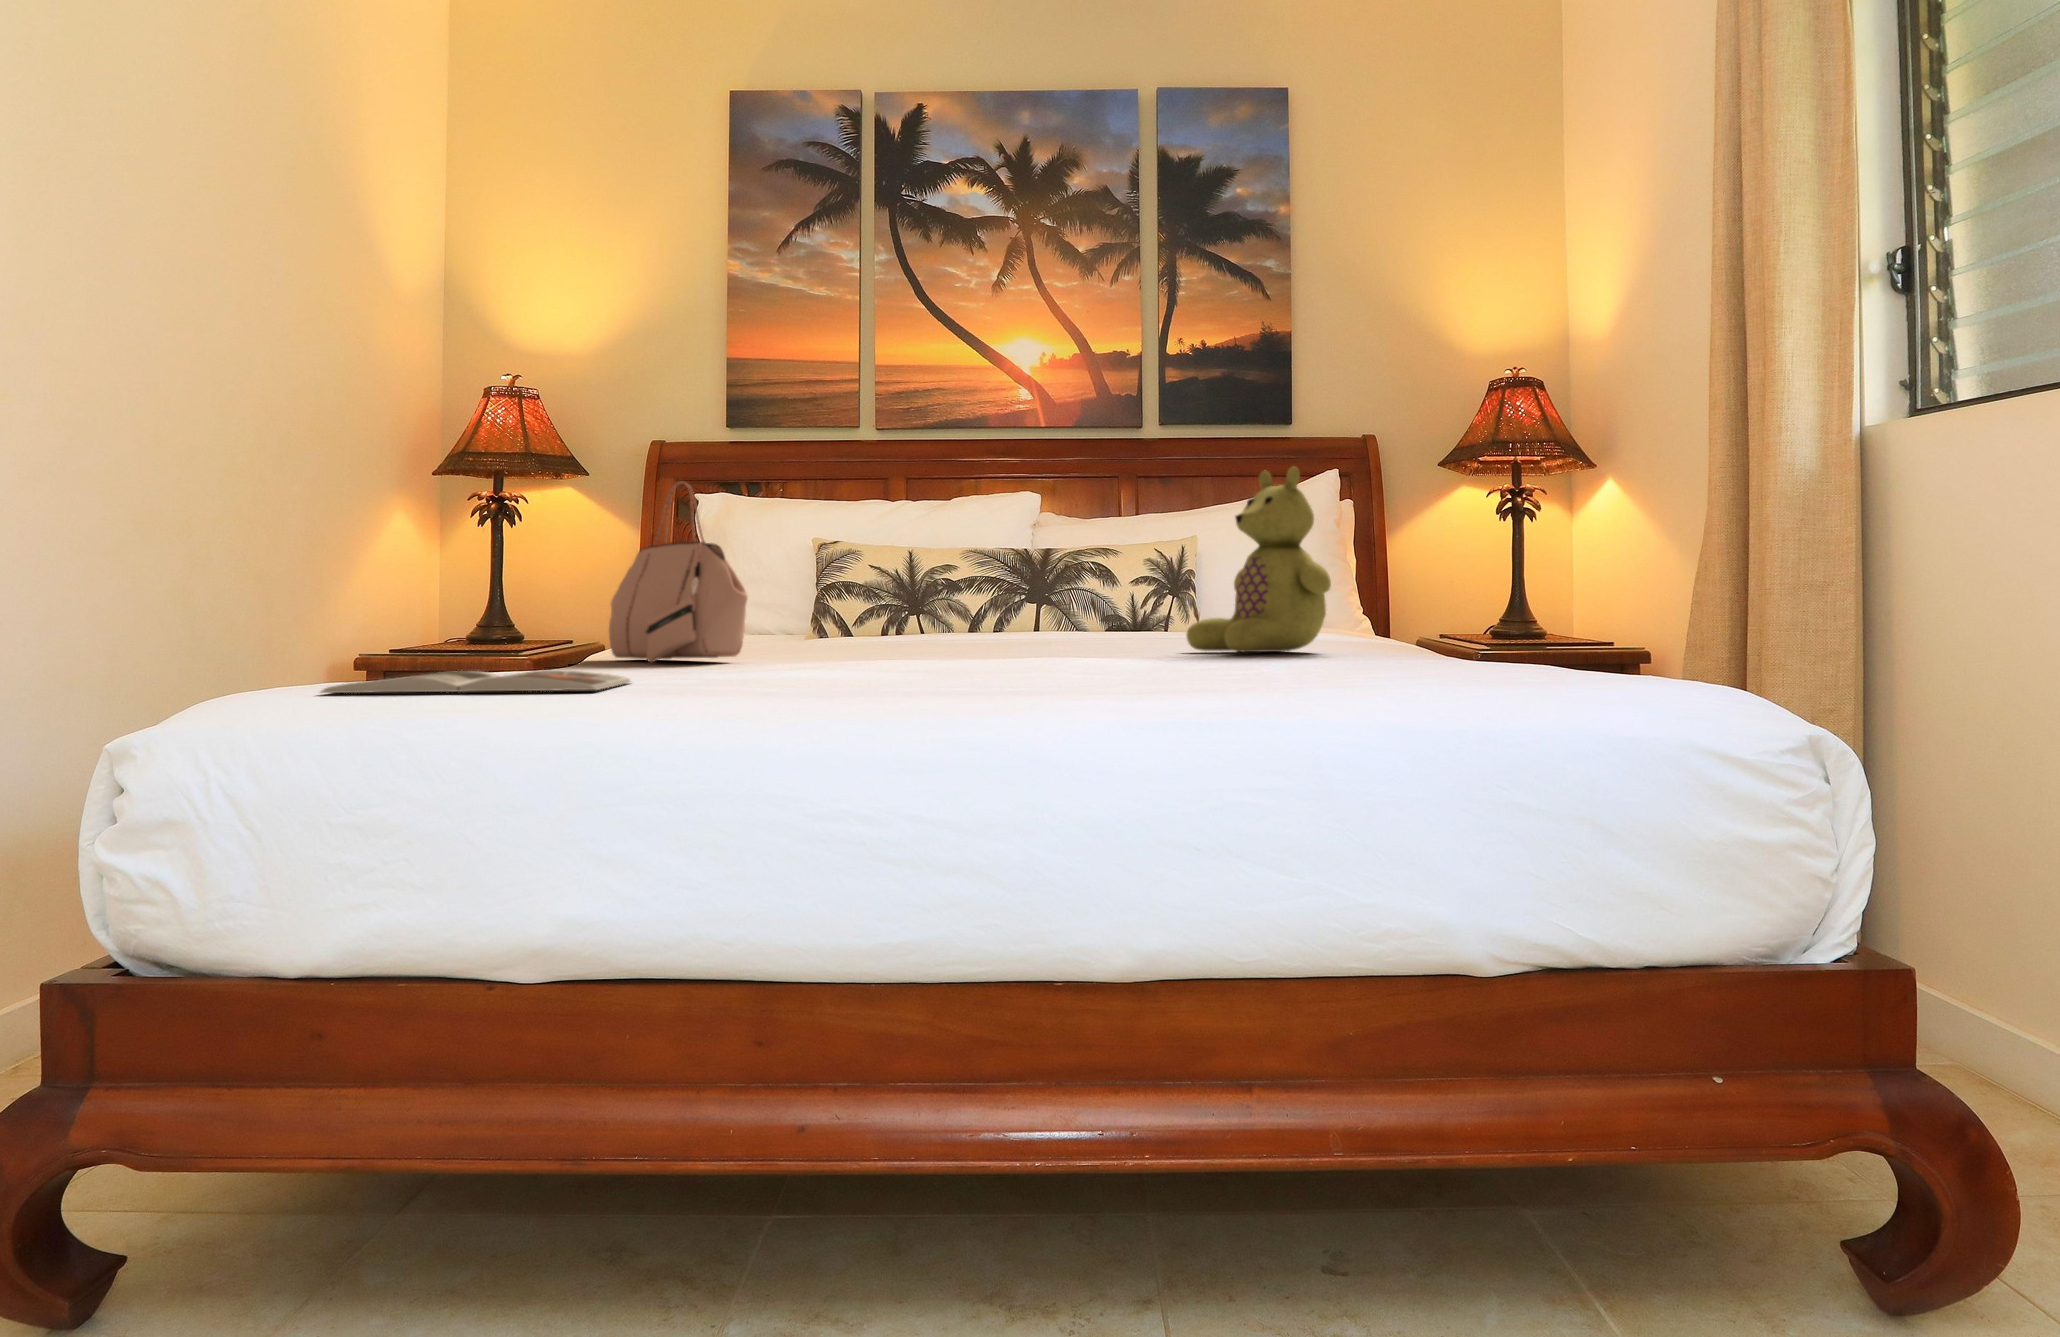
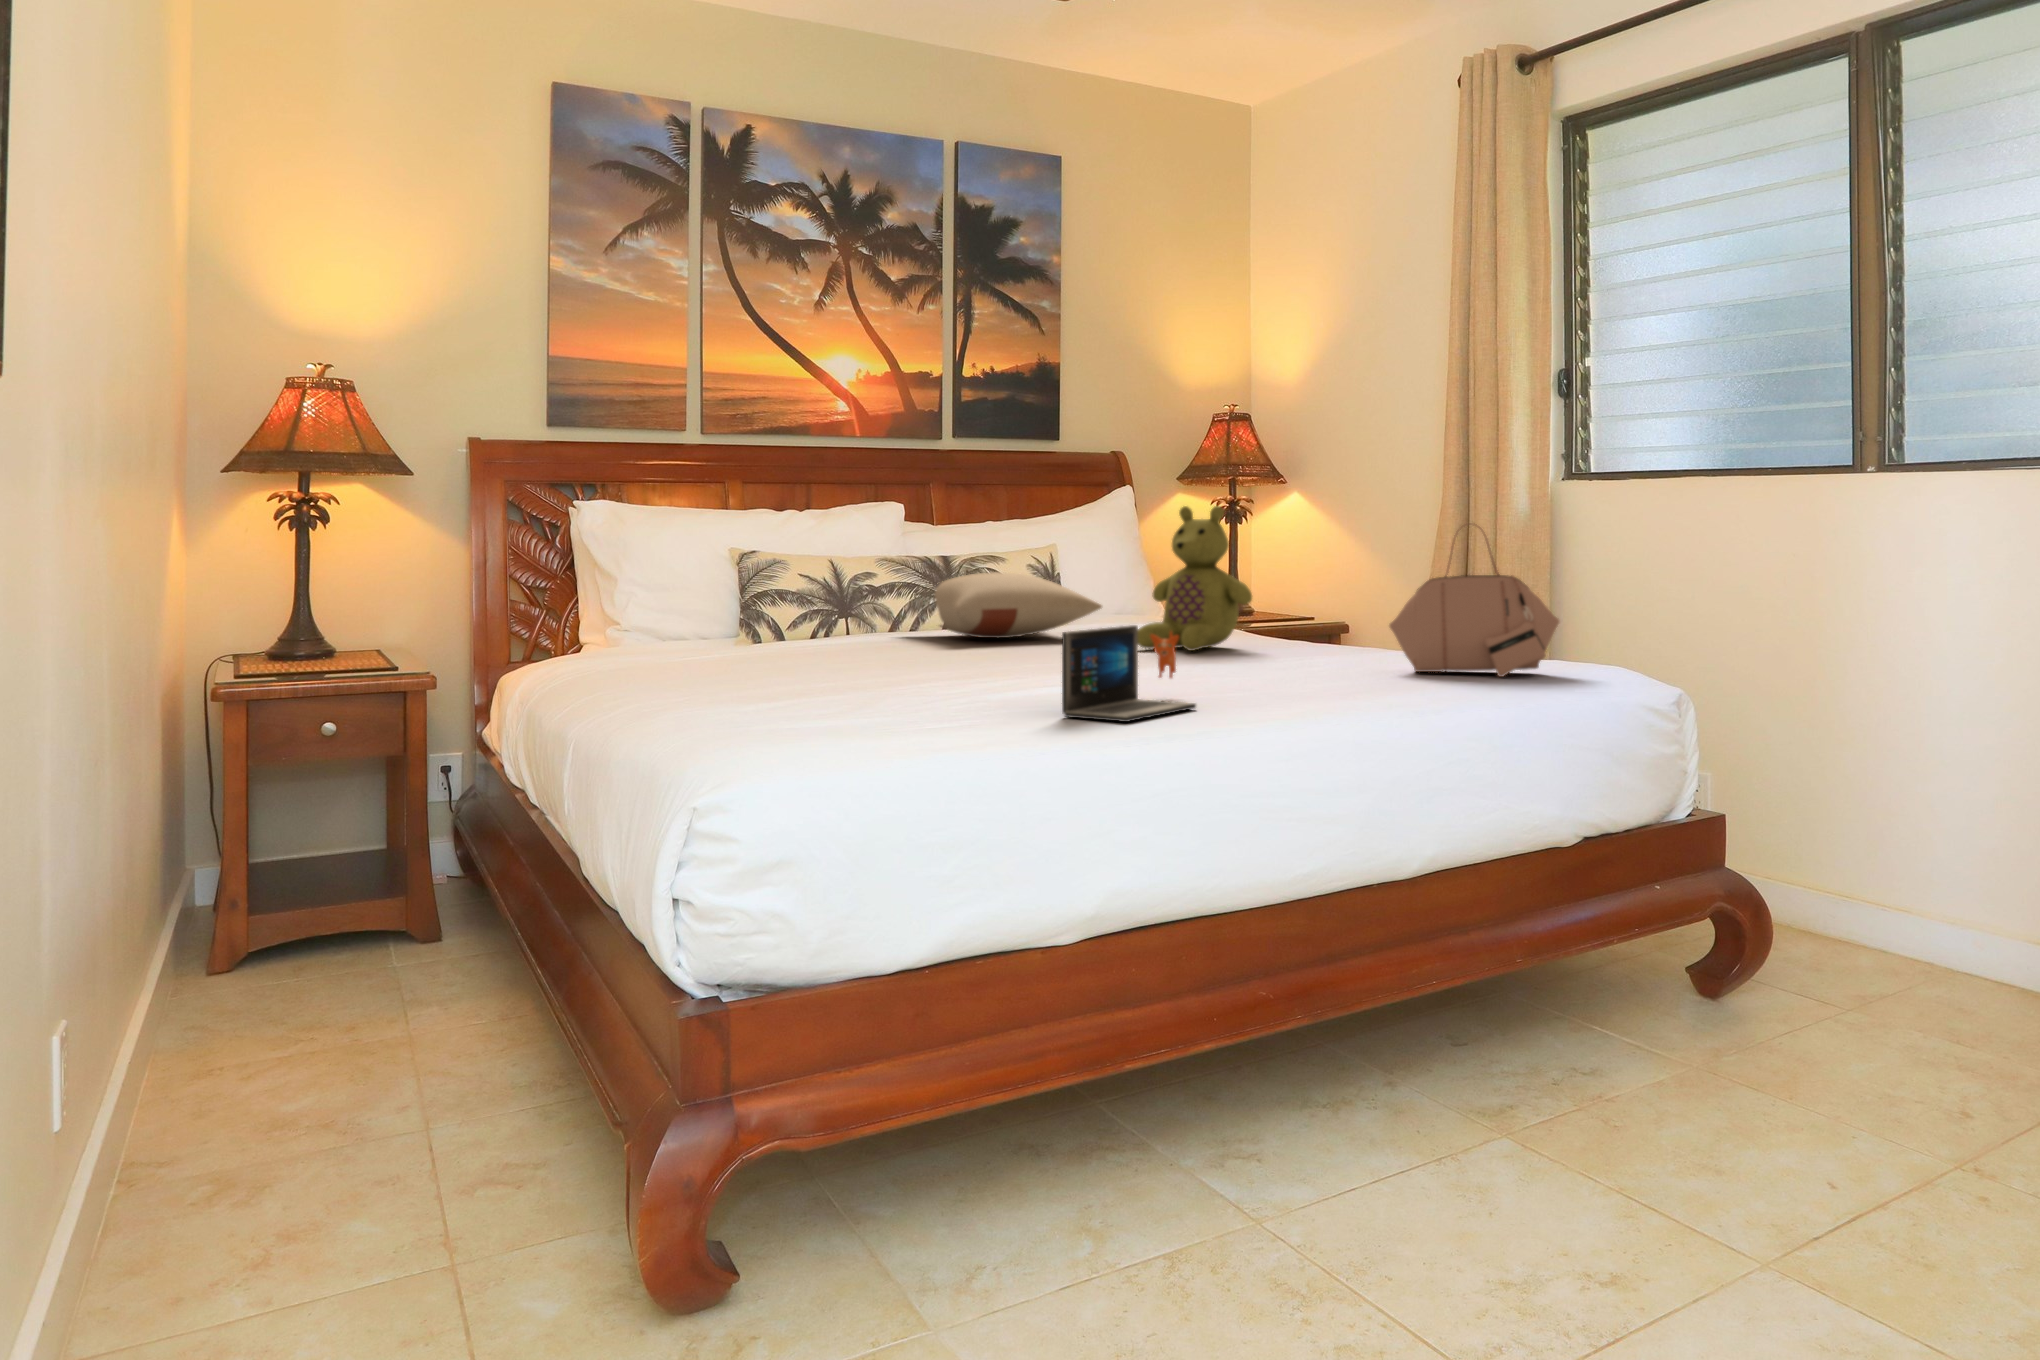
handbag: present [609,481,748,662] -> present [1389,523,1559,677]
pillow: none [1007,566,1197,642] -> present [935,572,1102,638]
laptop: none [737,578,987,690] -> present [1062,625,1196,722]
magazine: present [321,670,631,693] -> none [745,710,1004,749]

